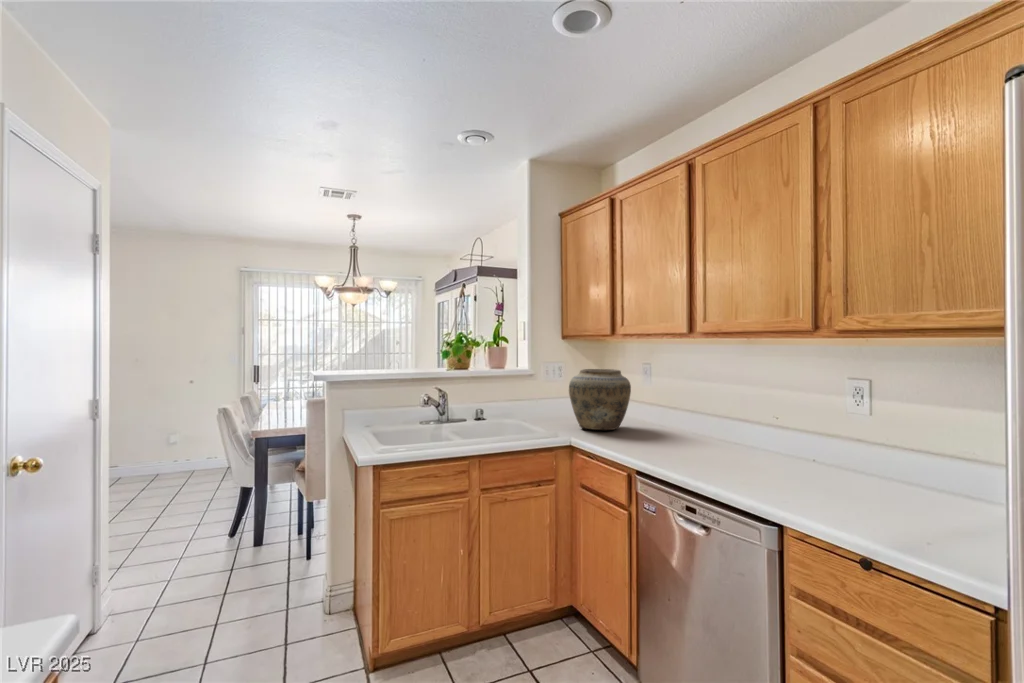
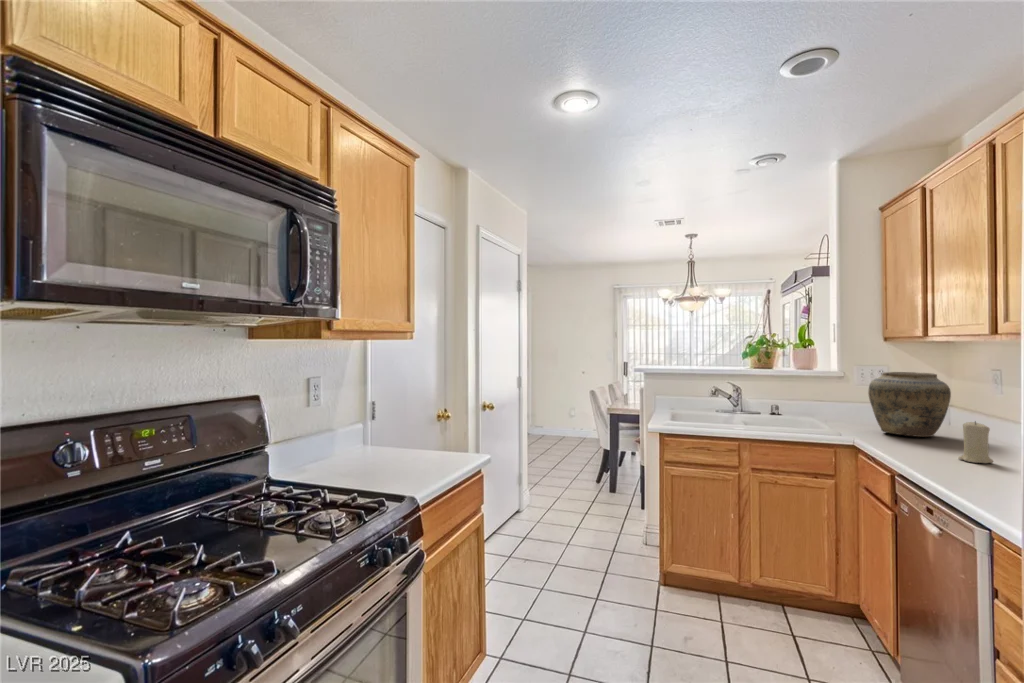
candle: none [667,414,691,453] -> present [958,421,993,463]

